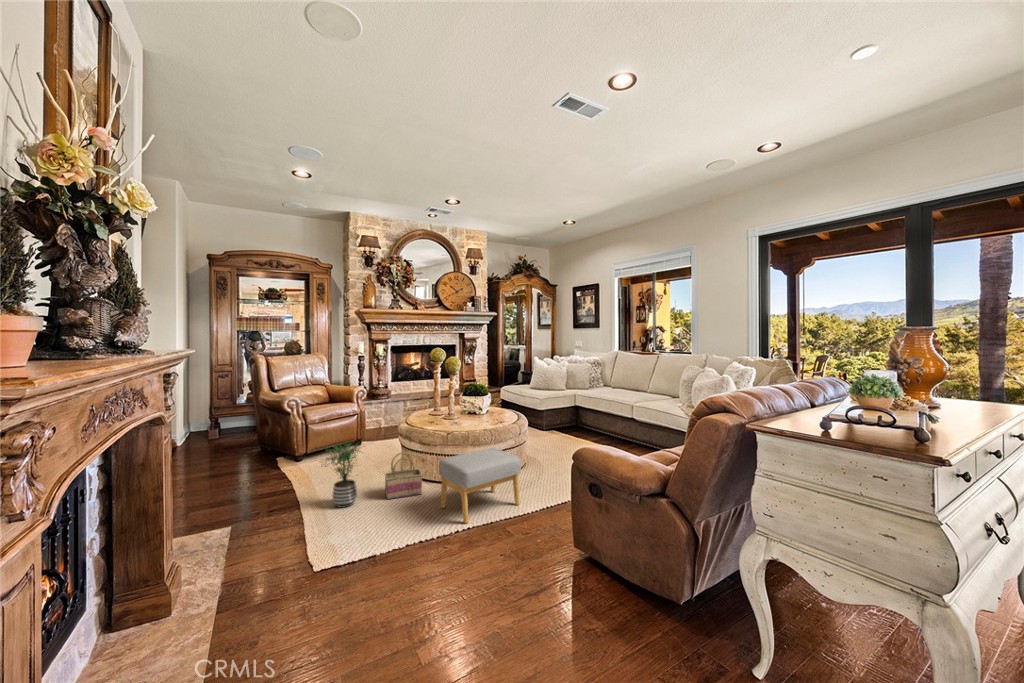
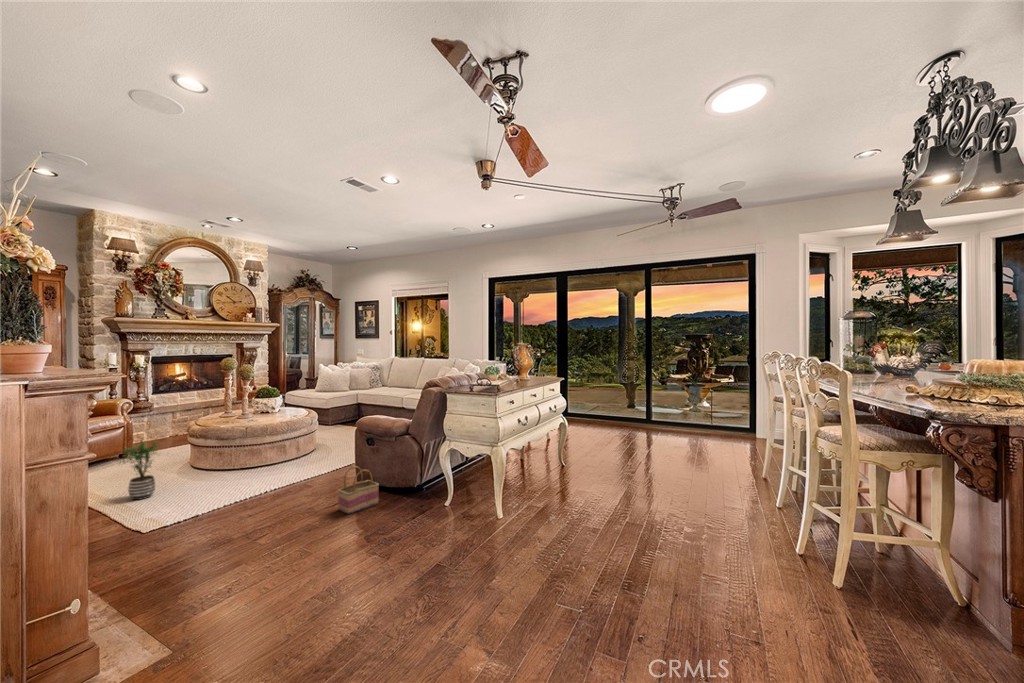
footstool: present [439,448,521,523] -> none [243,434,315,489]
basket: present [385,453,422,499] -> present [338,466,378,514]

